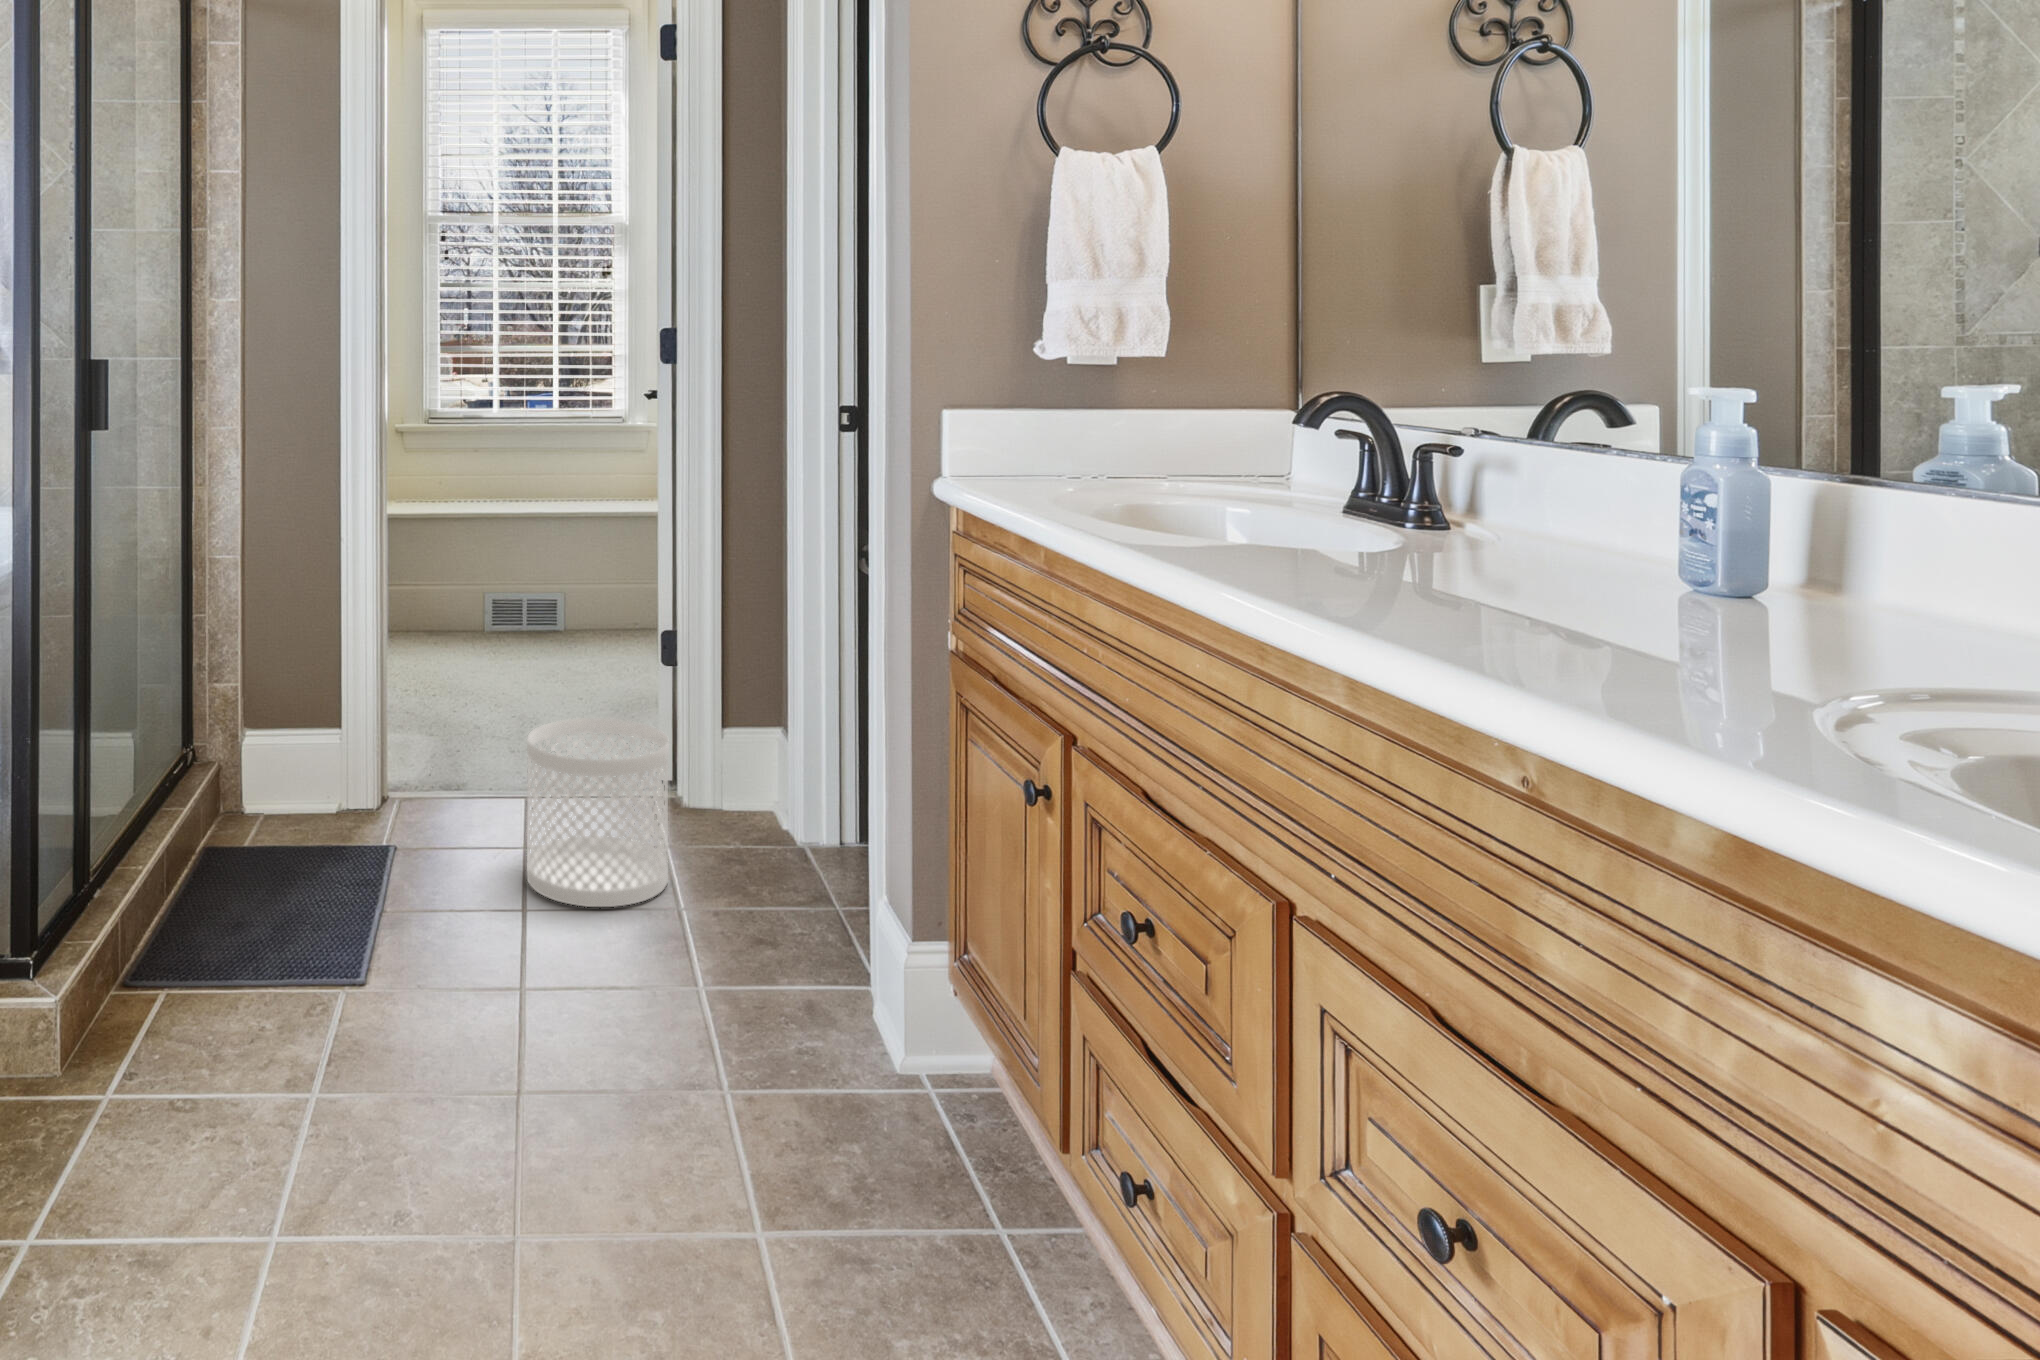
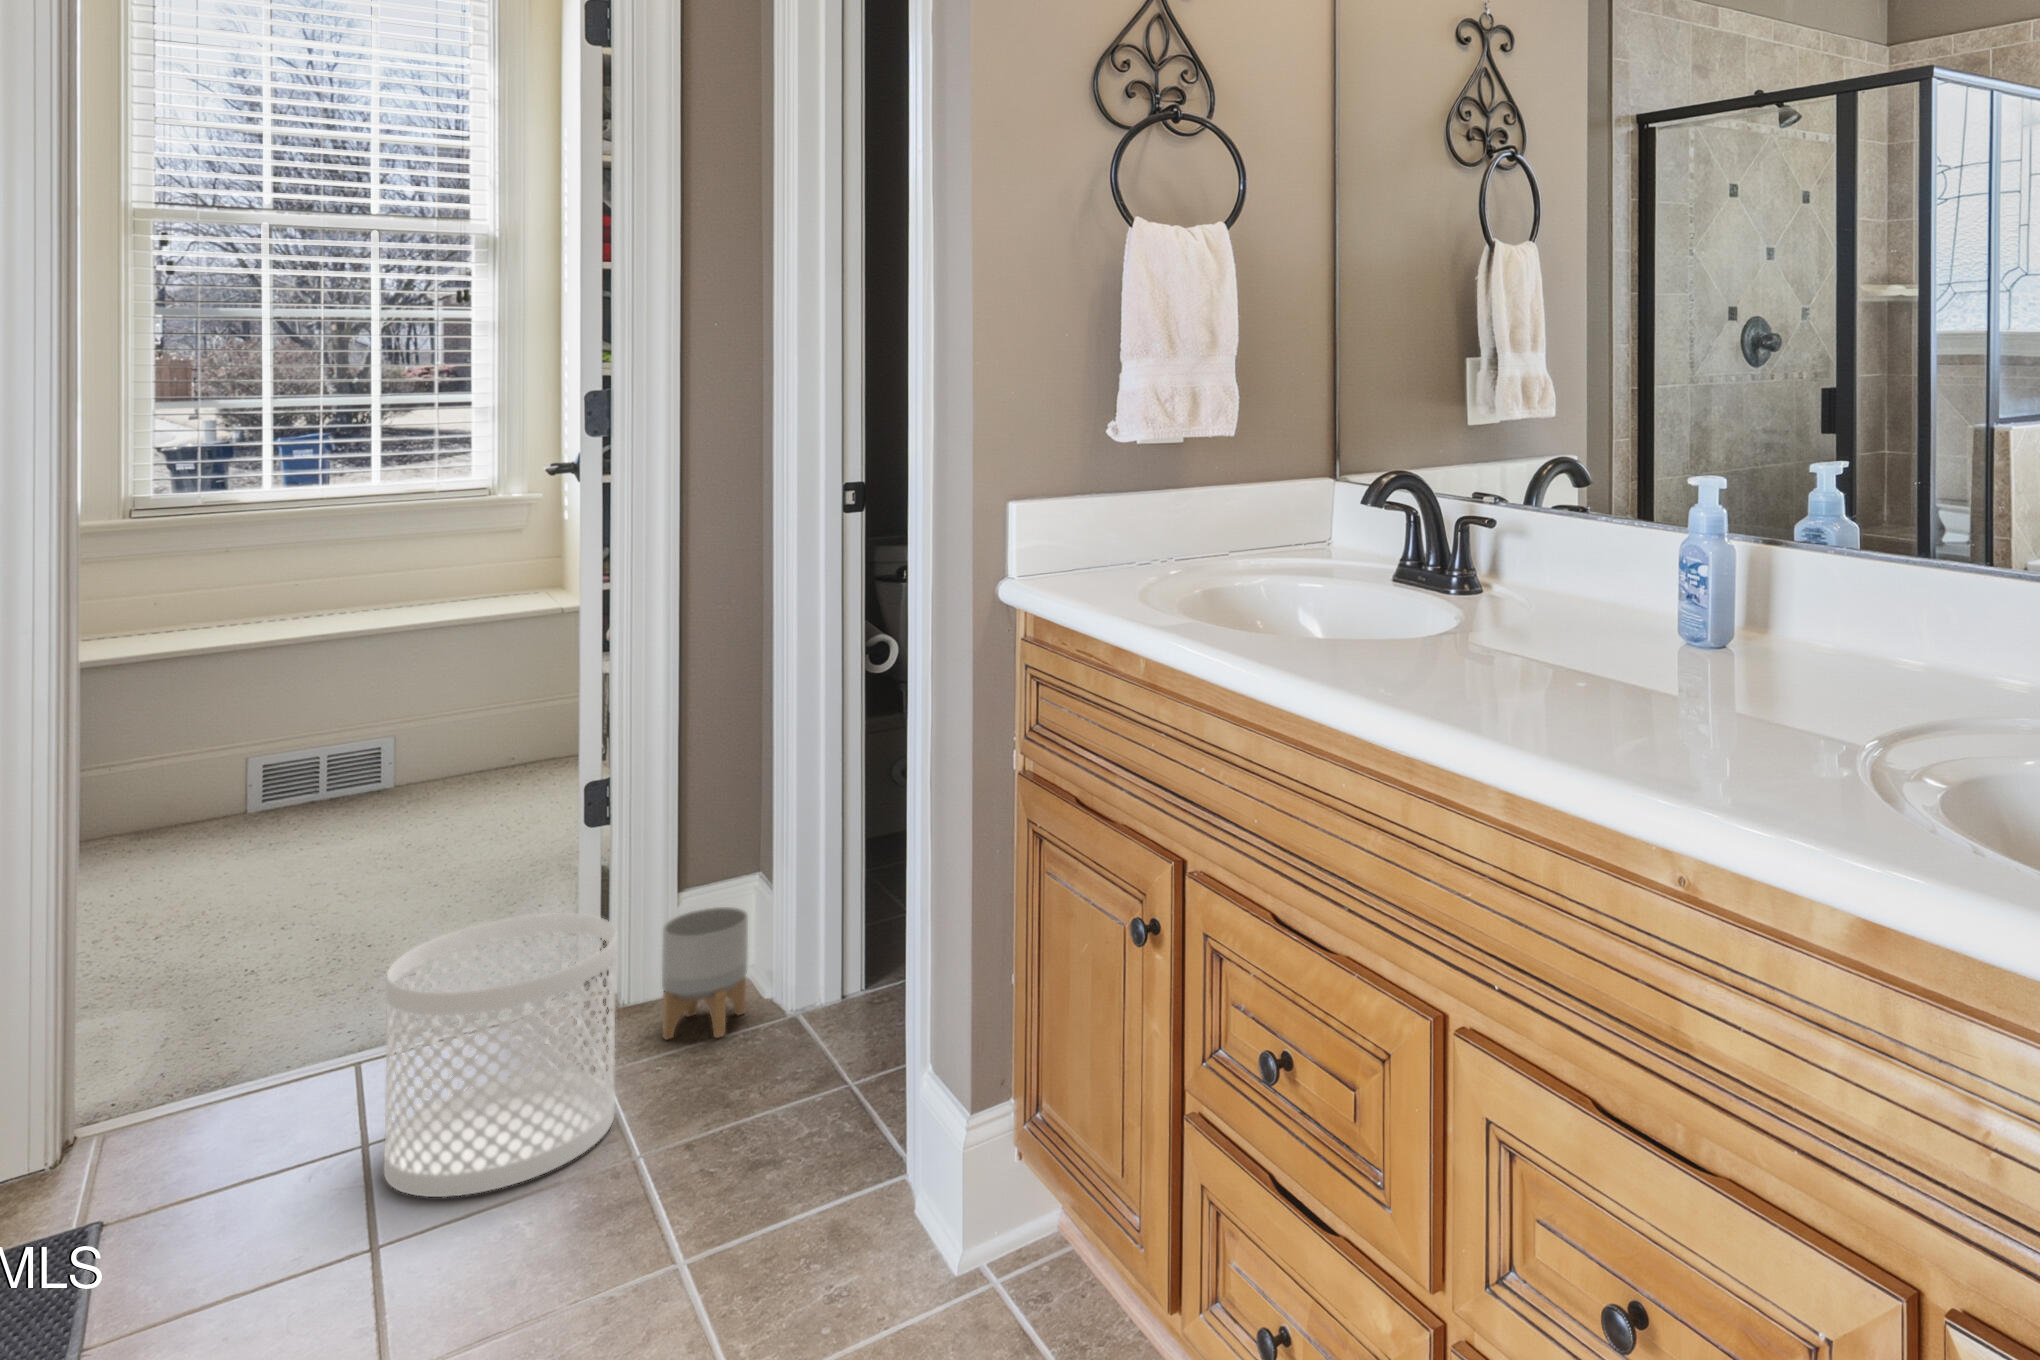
planter: none [707,746,768,849] -> present [662,907,748,1040]

